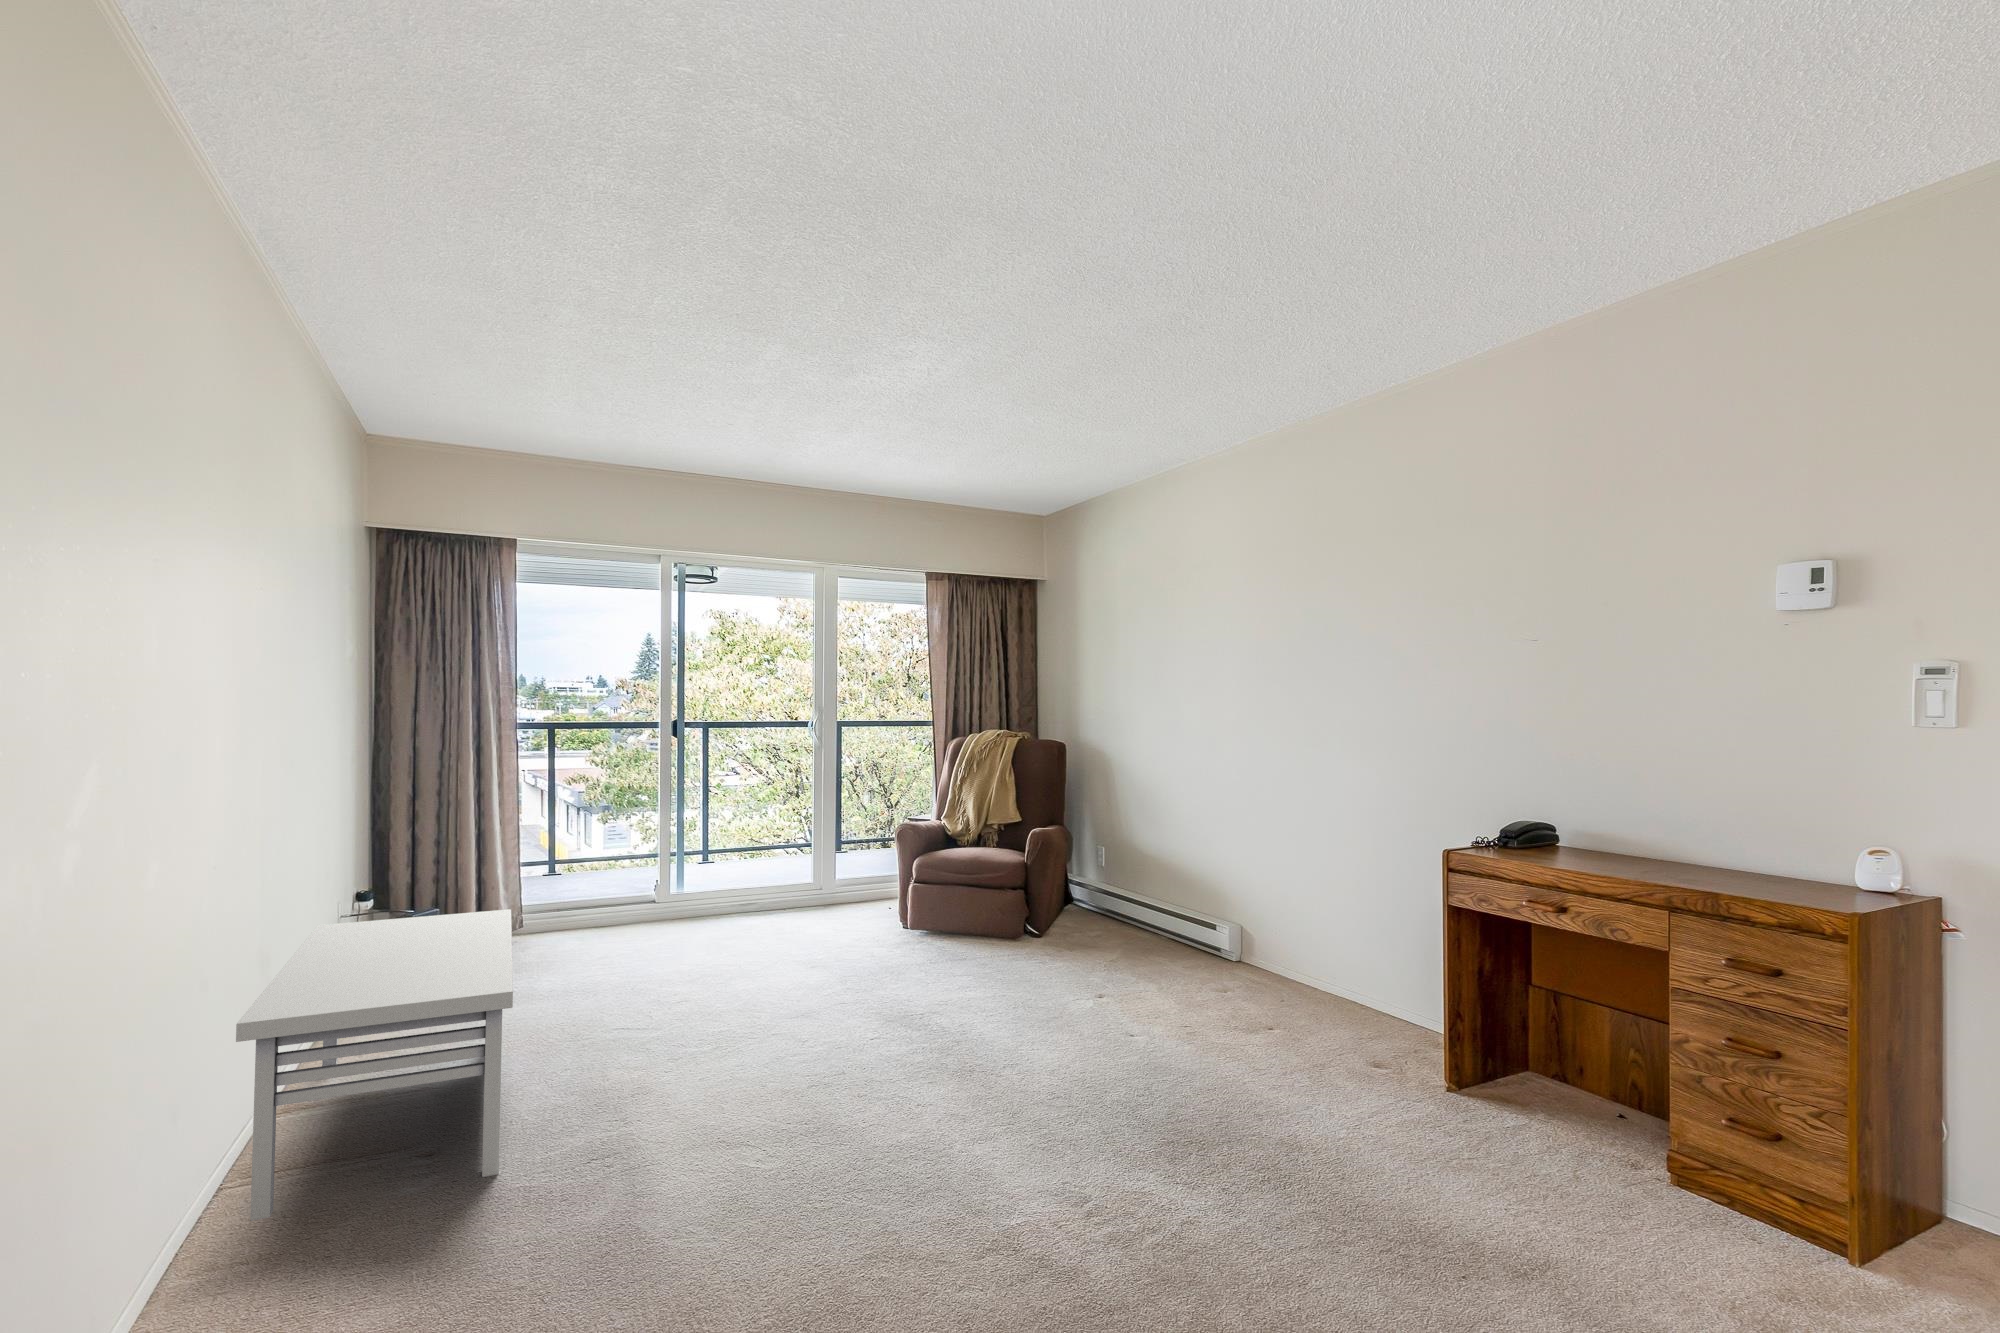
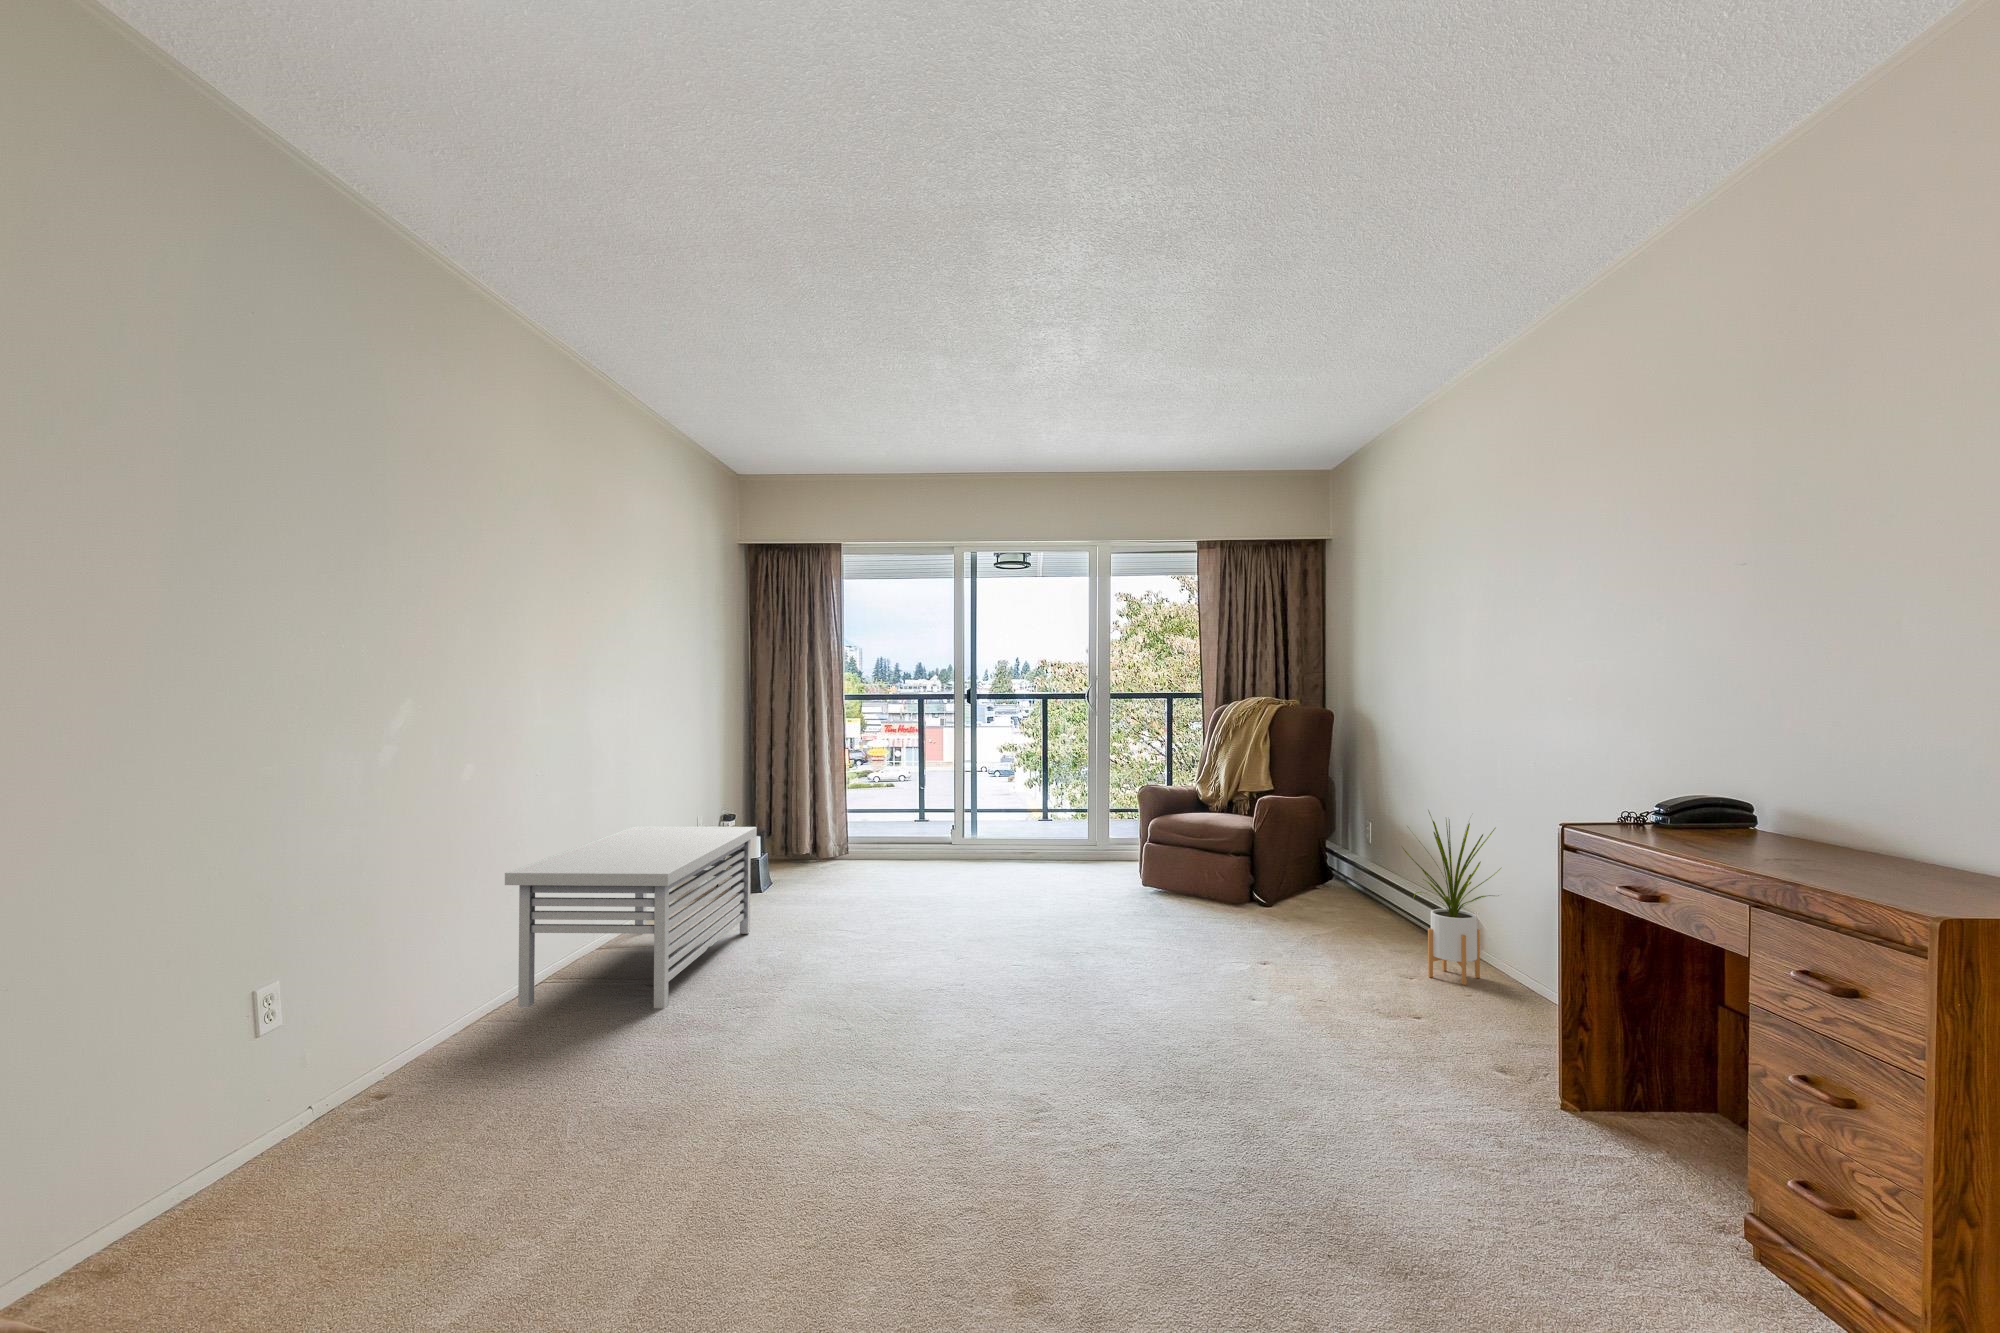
house plant: none [1208,835,1297,992] -> present [1402,812,1501,985]

